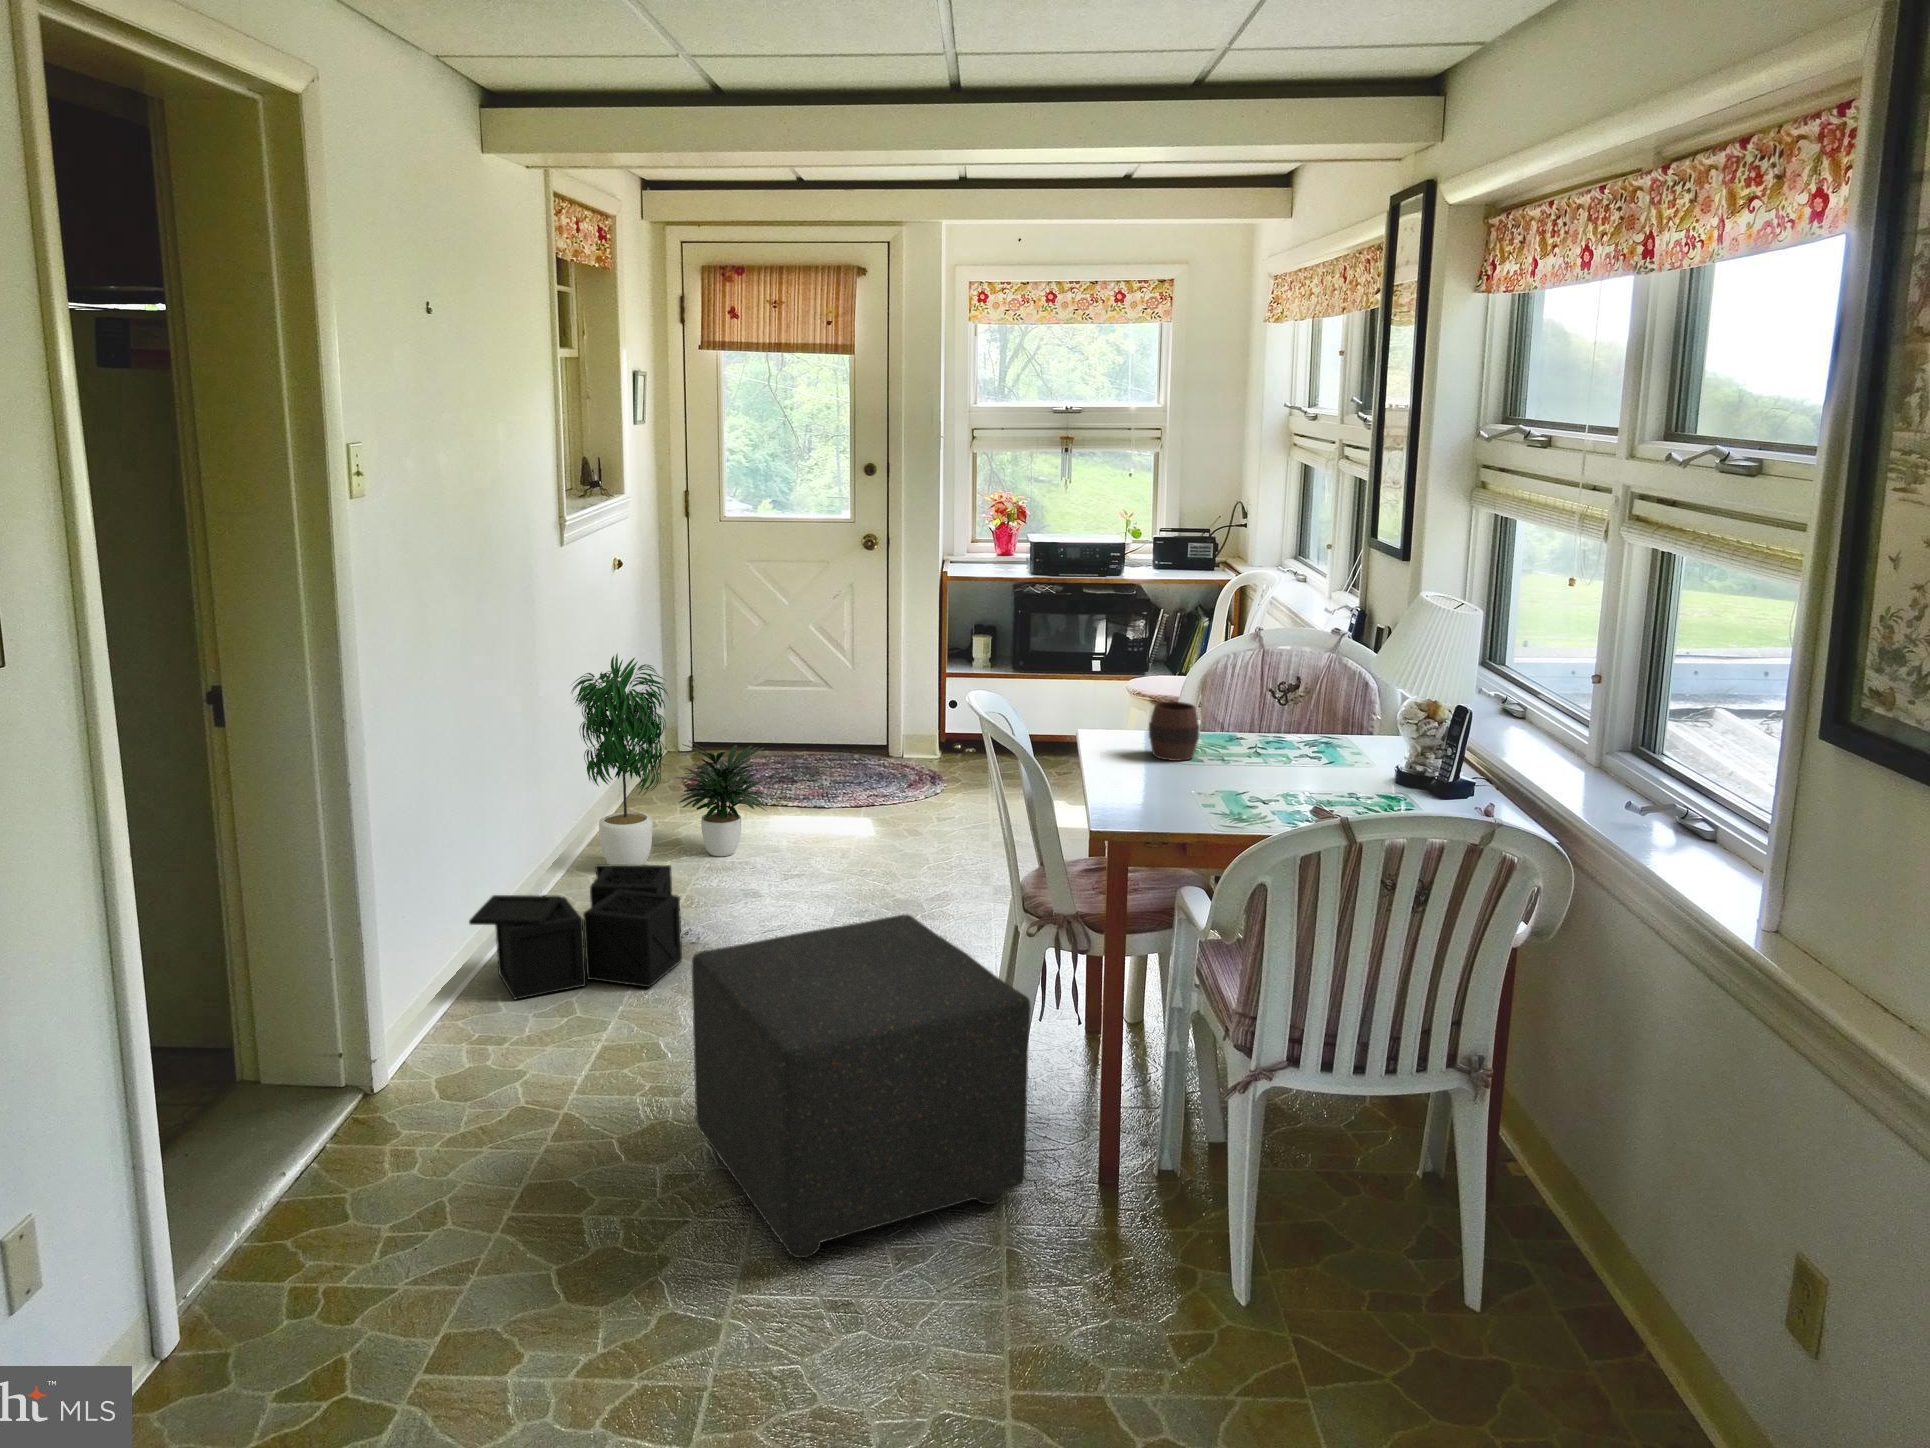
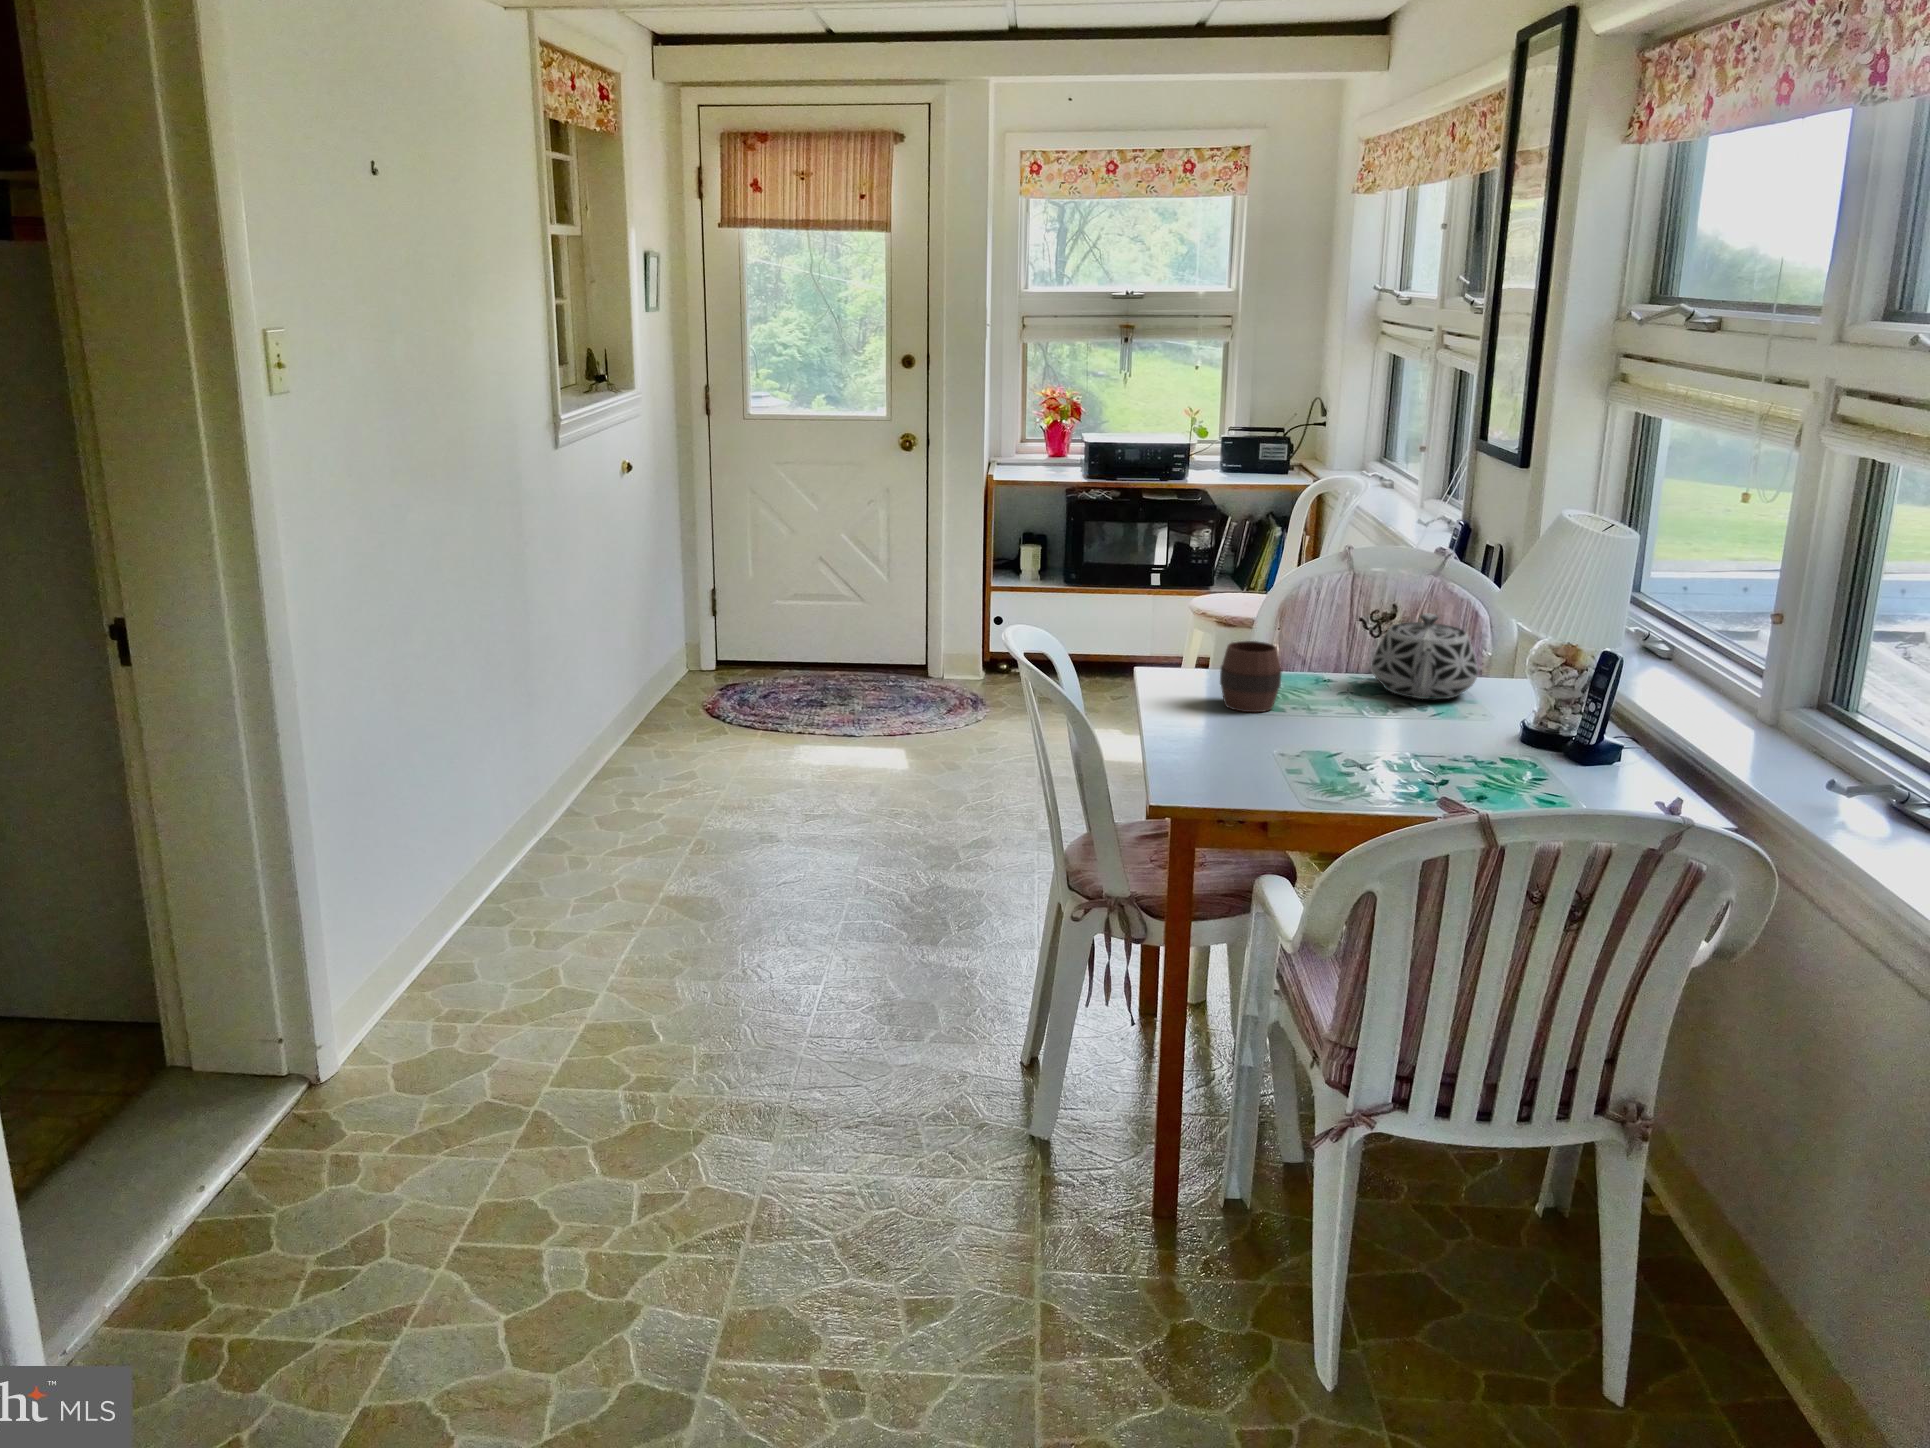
potted plant: present [571,654,767,865] -> none [564,570,788,812]
teapot: none [1276,679,1364,751] -> present [1372,613,1478,699]
storage bin: present [469,865,700,999] -> none [441,810,706,968]
ottoman: present [692,915,1031,1258] -> none [674,891,1074,1310]

